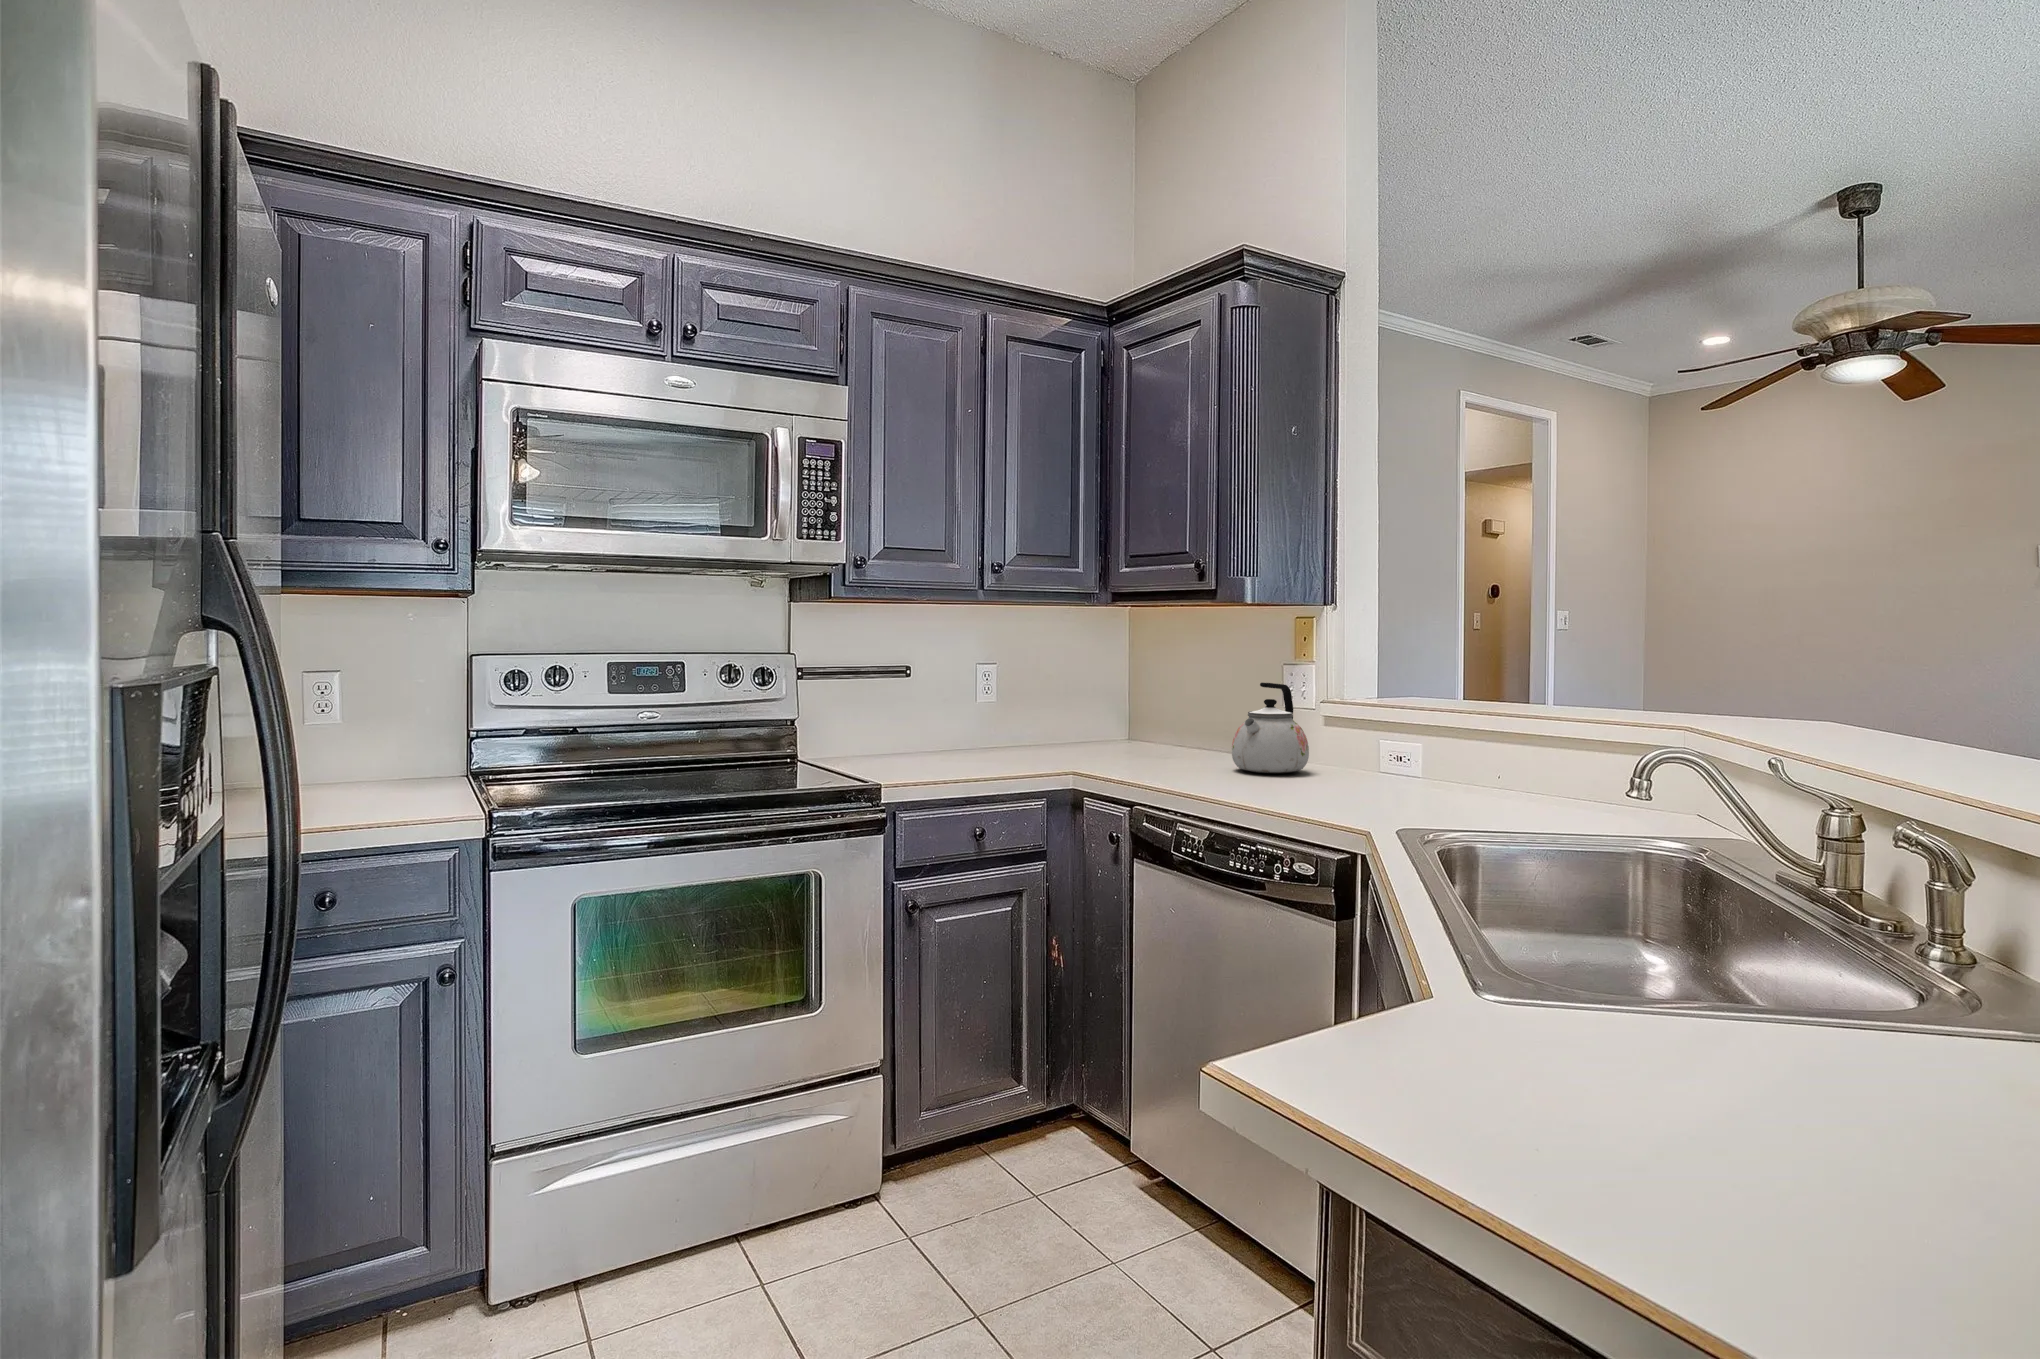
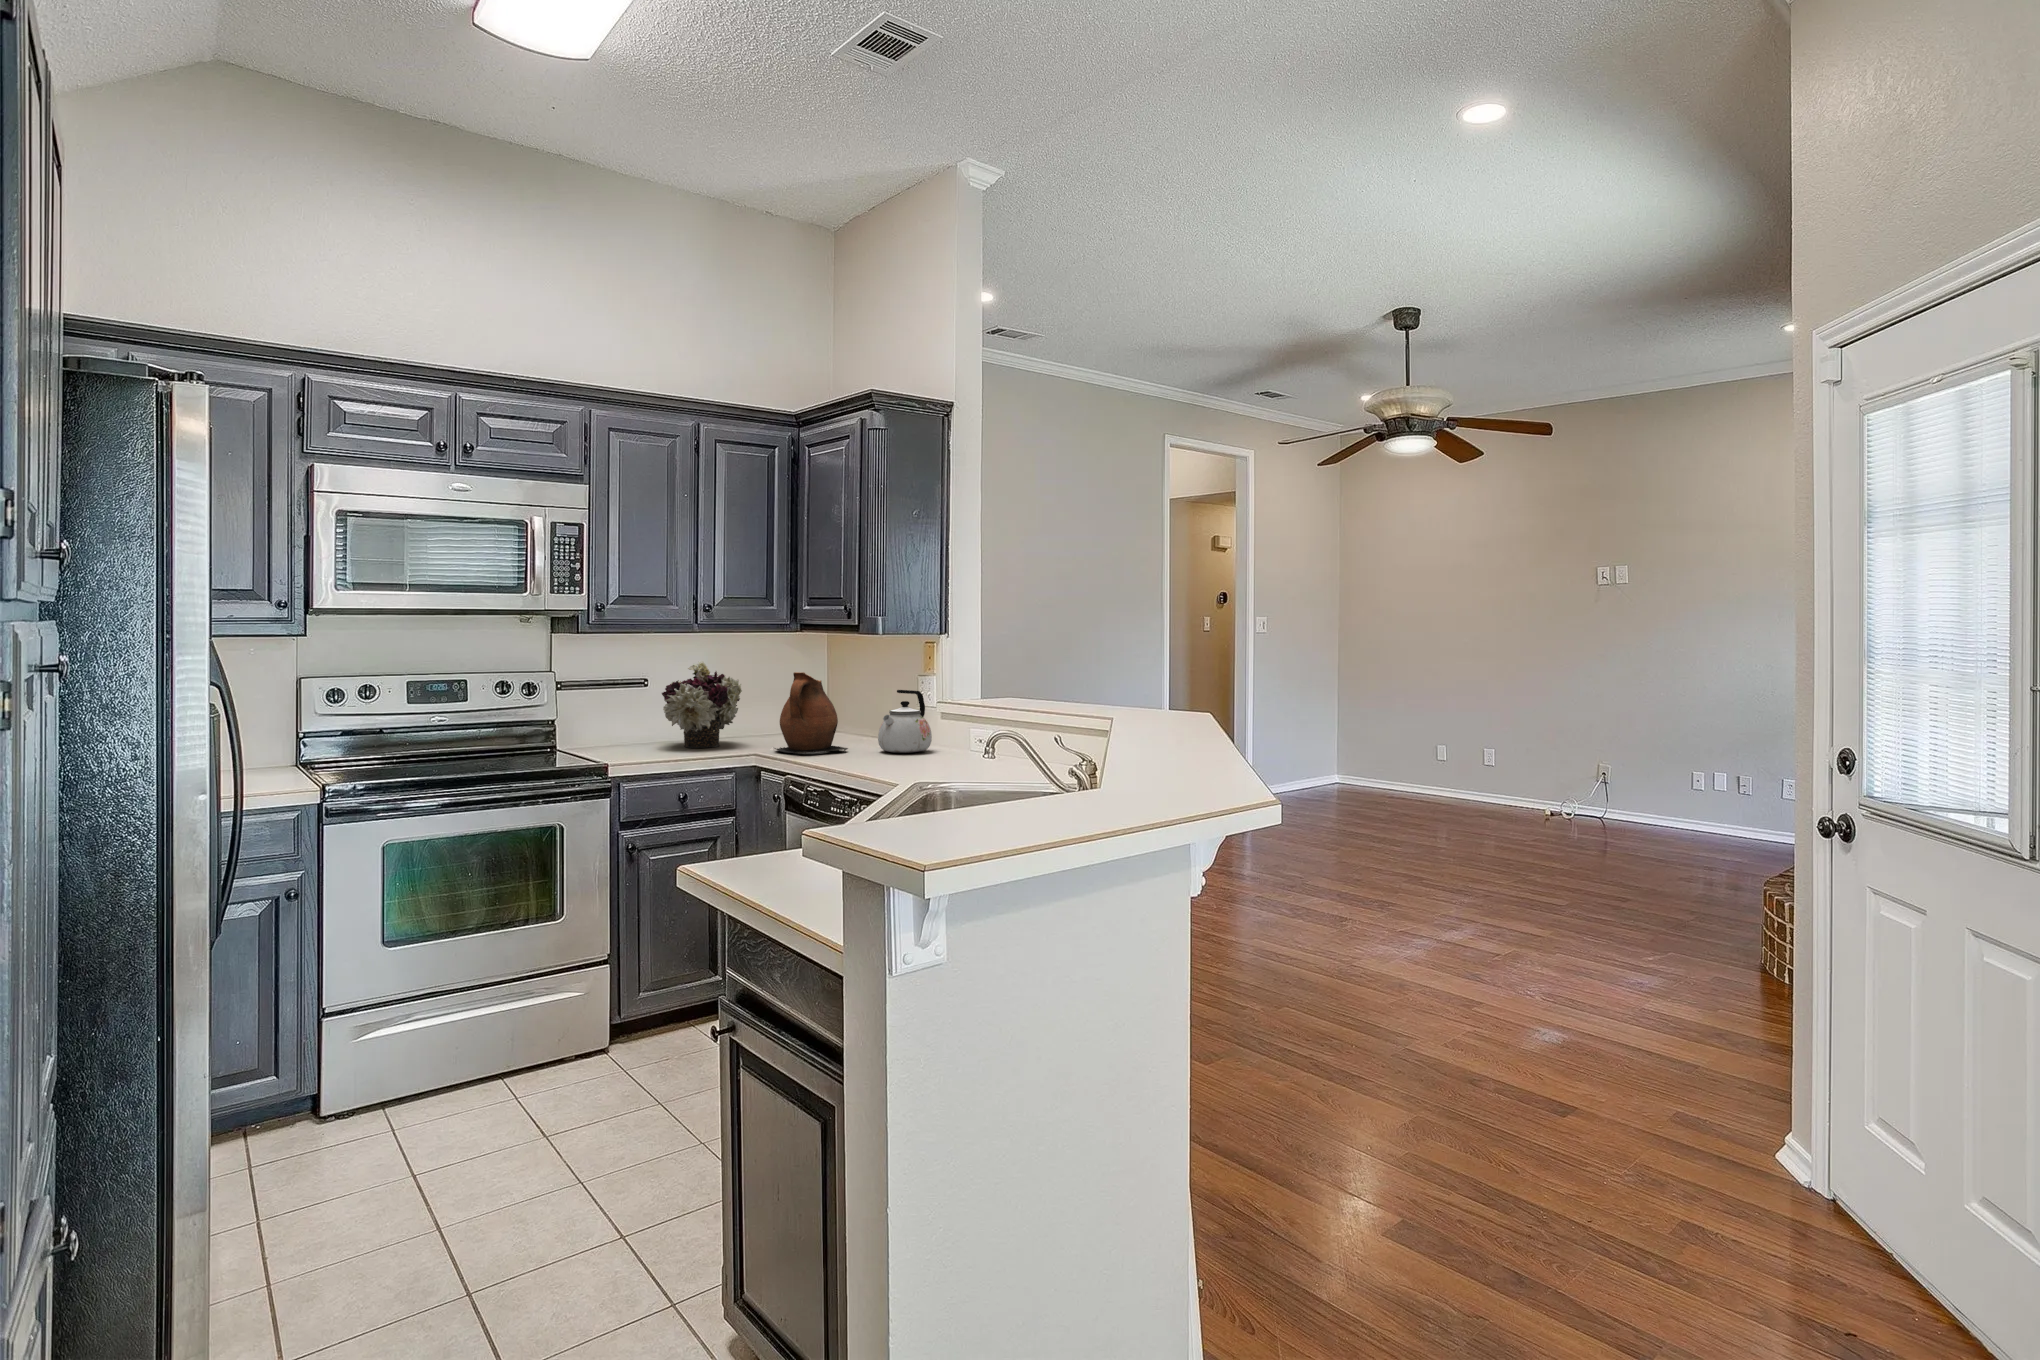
flower arrangement: none [932,641,1036,761] -> present [662,661,742,748]
ceramic pitcher: none [1083,656,1190,772] -> present [775,672,848,753]

